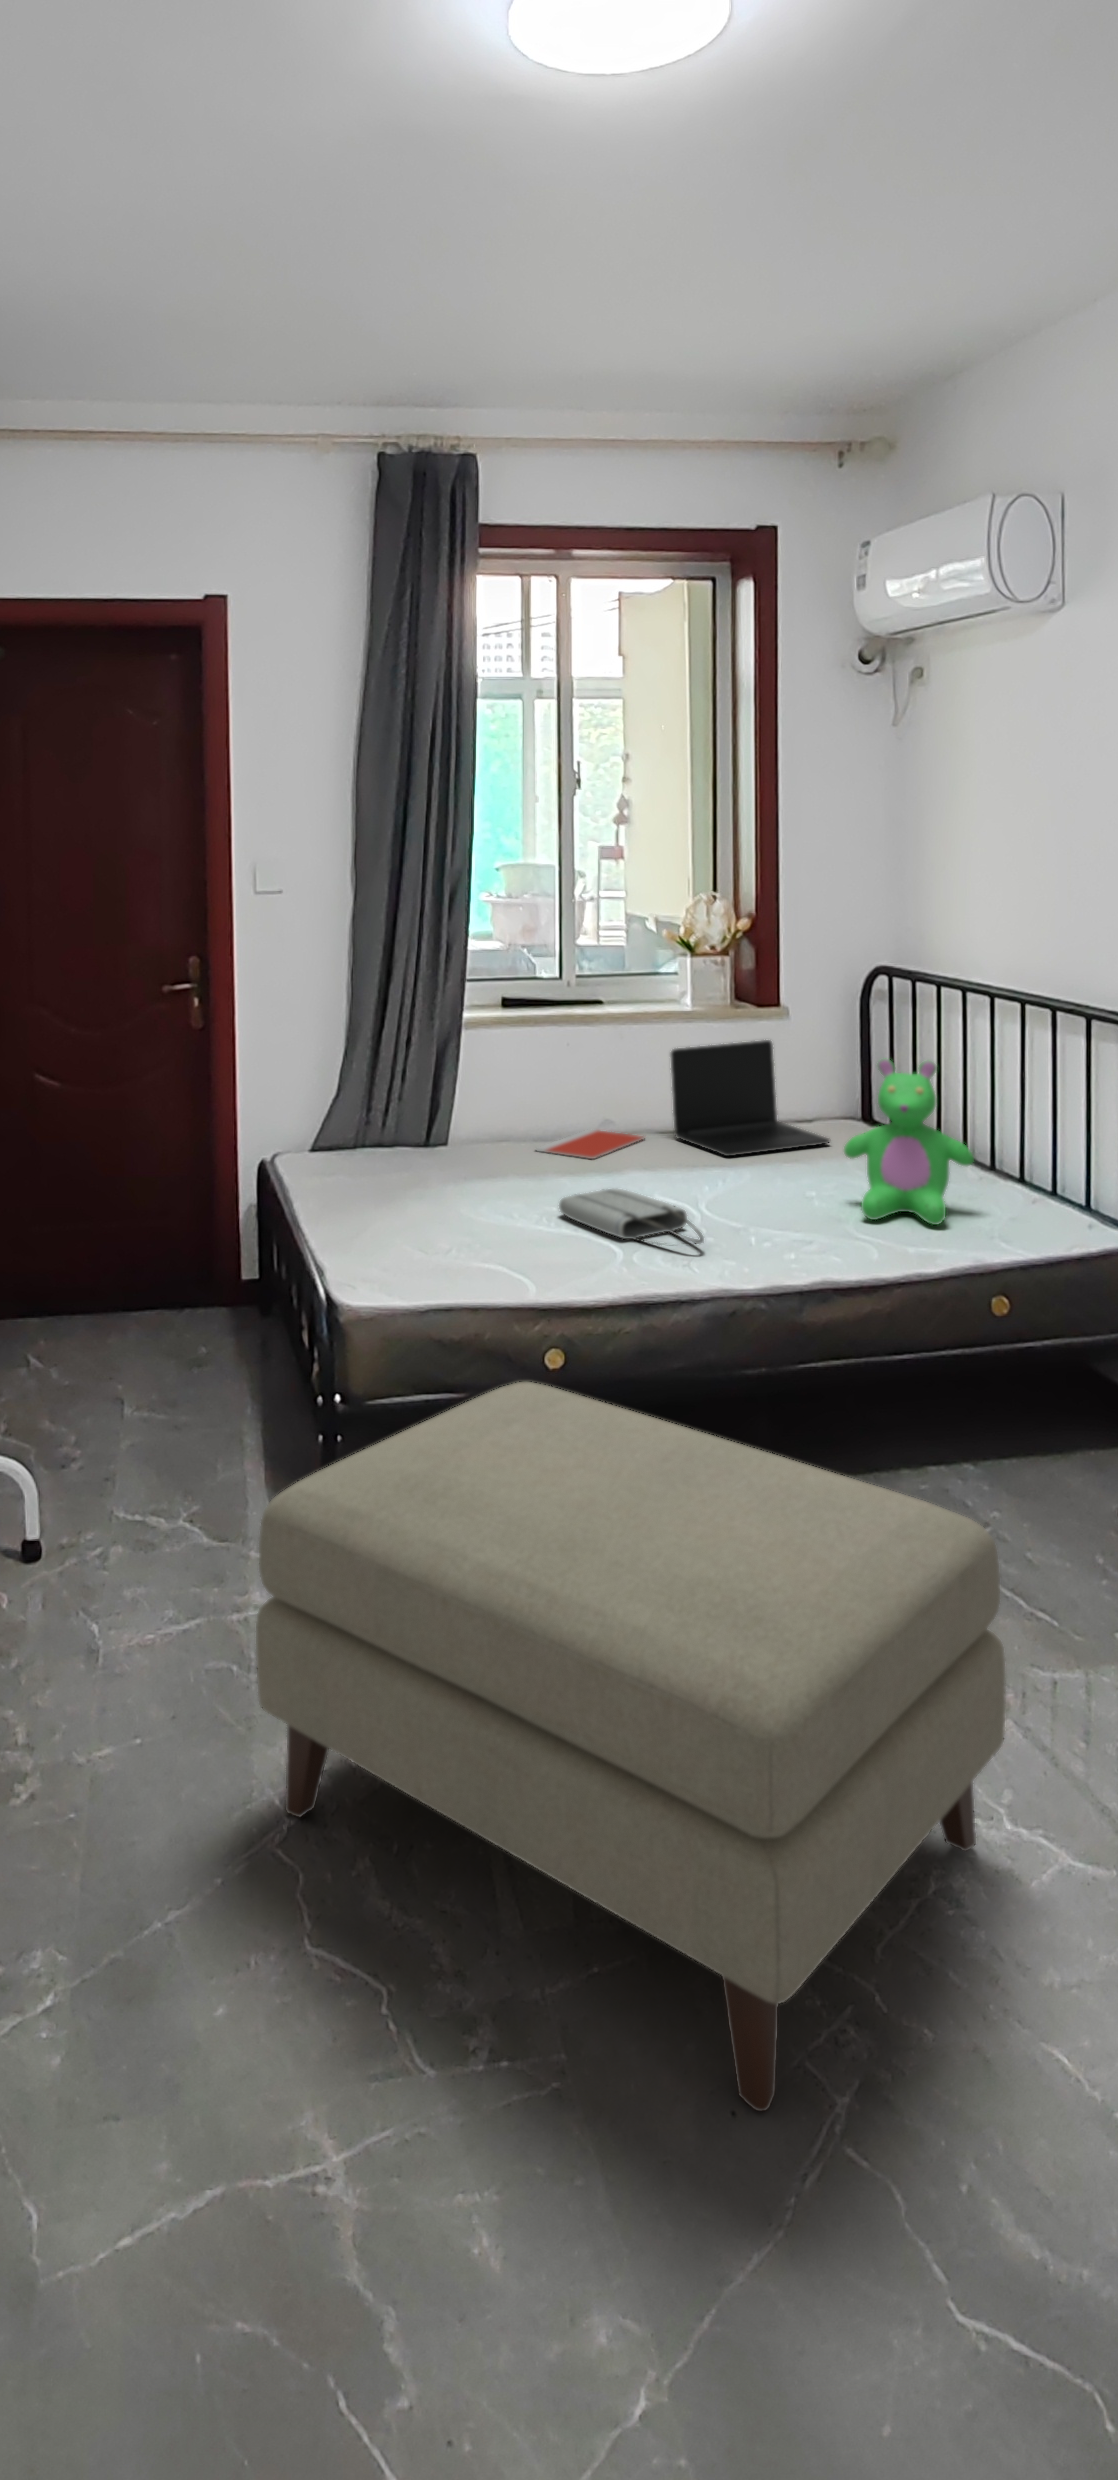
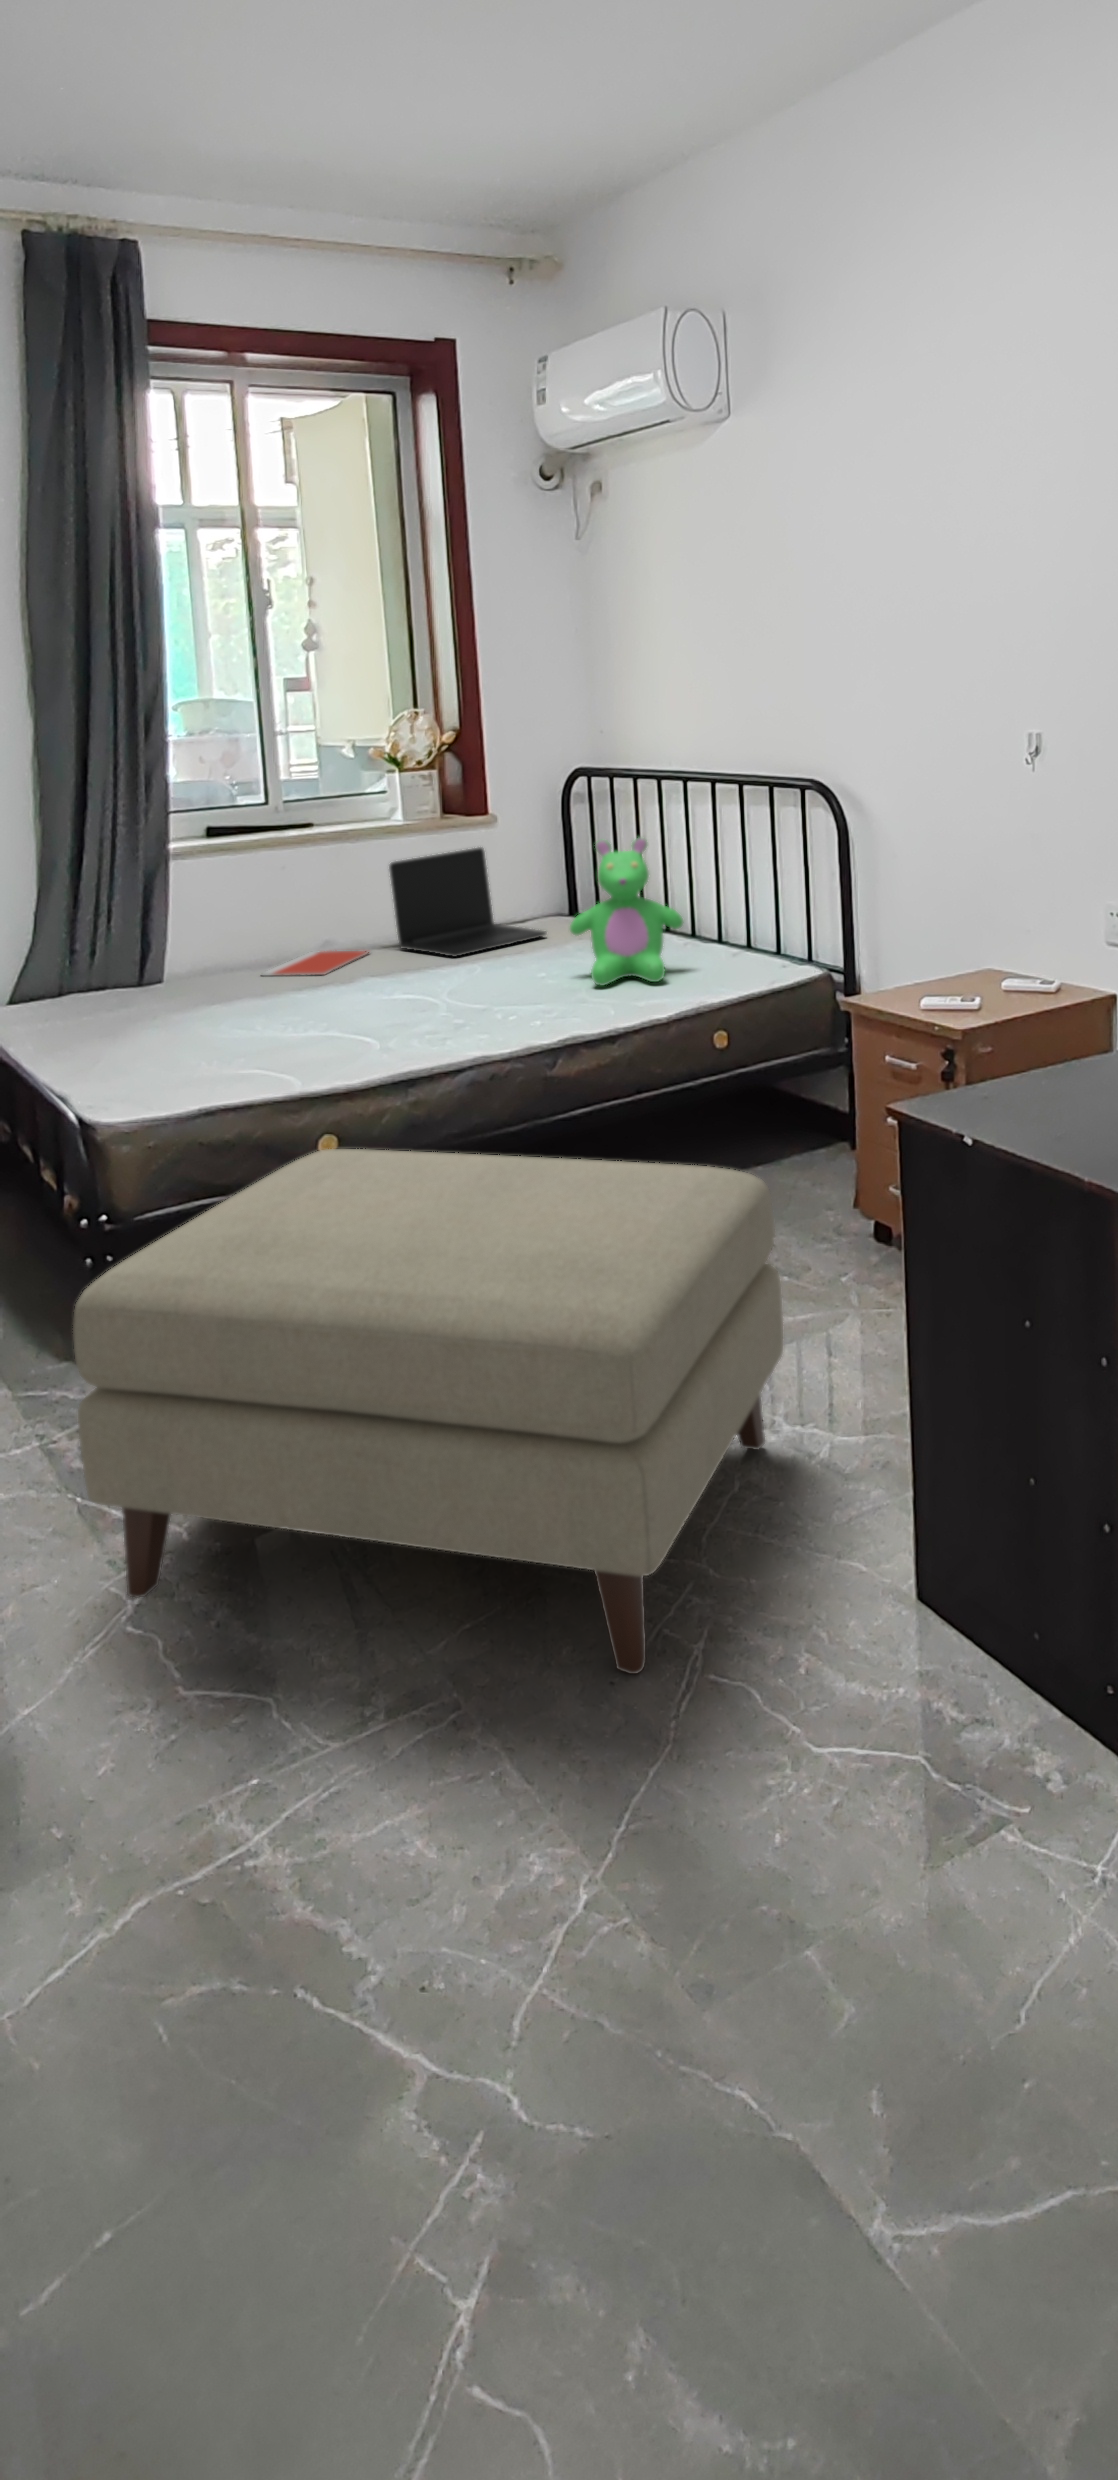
tote bag: present [559,1189,704,1244] -> none [305,990,457,1031]

